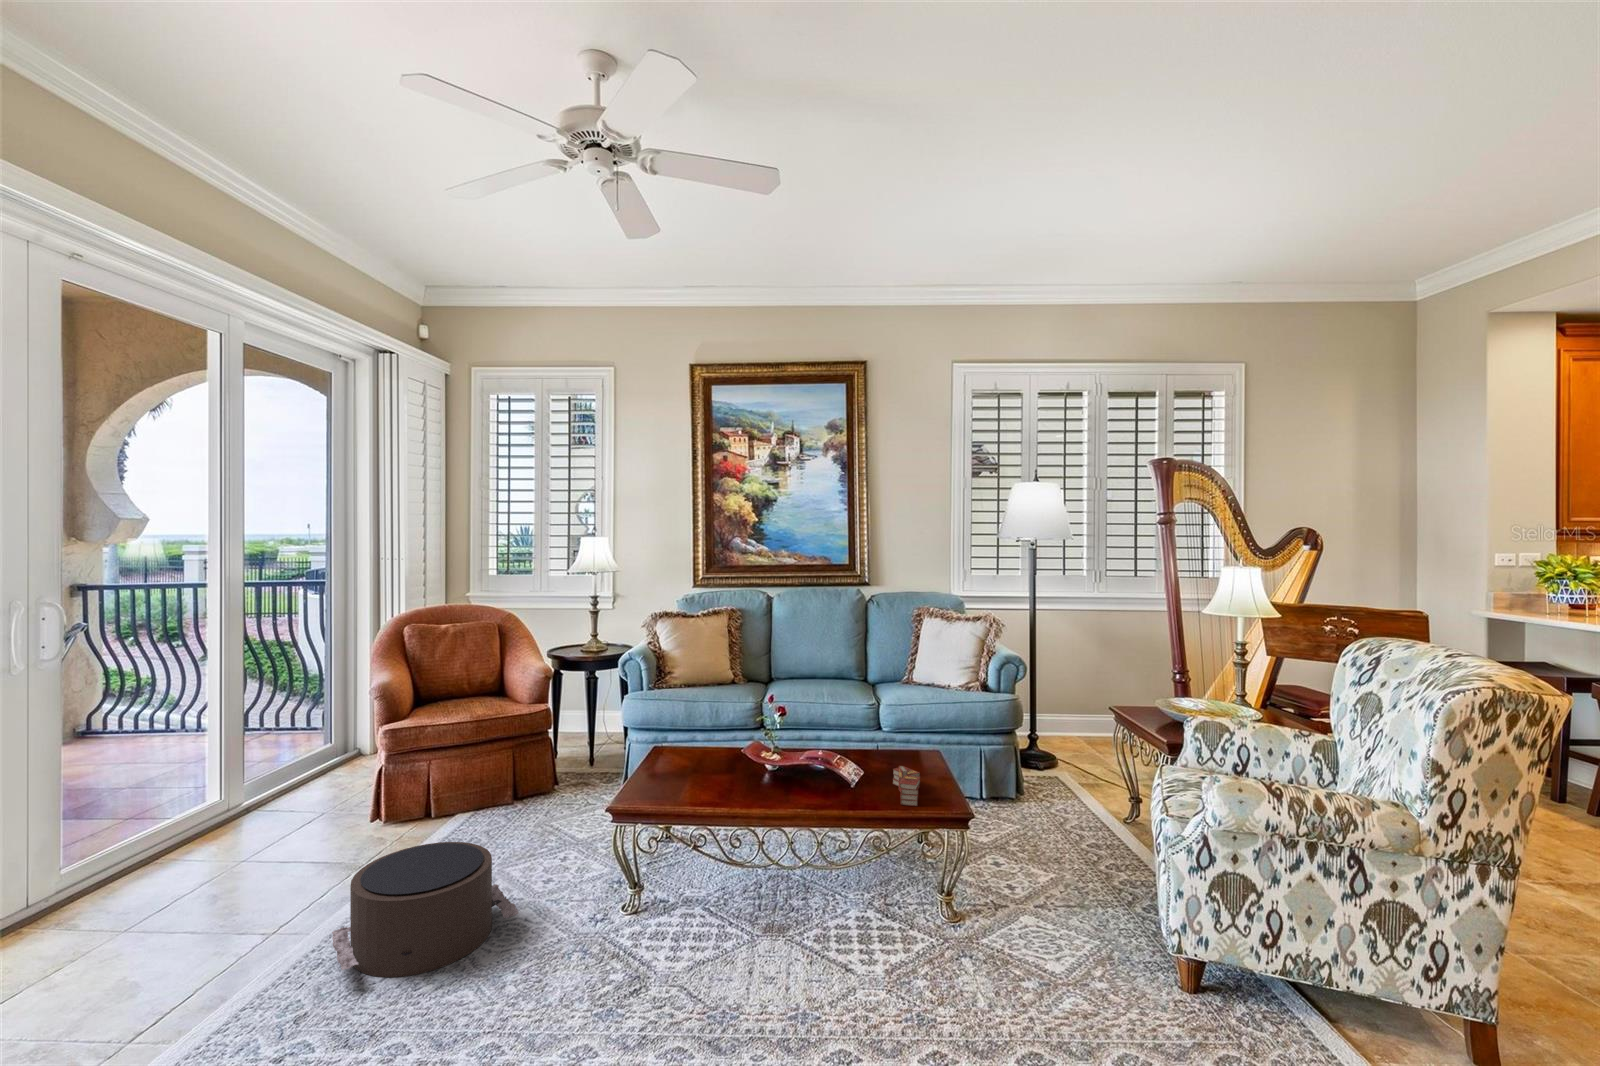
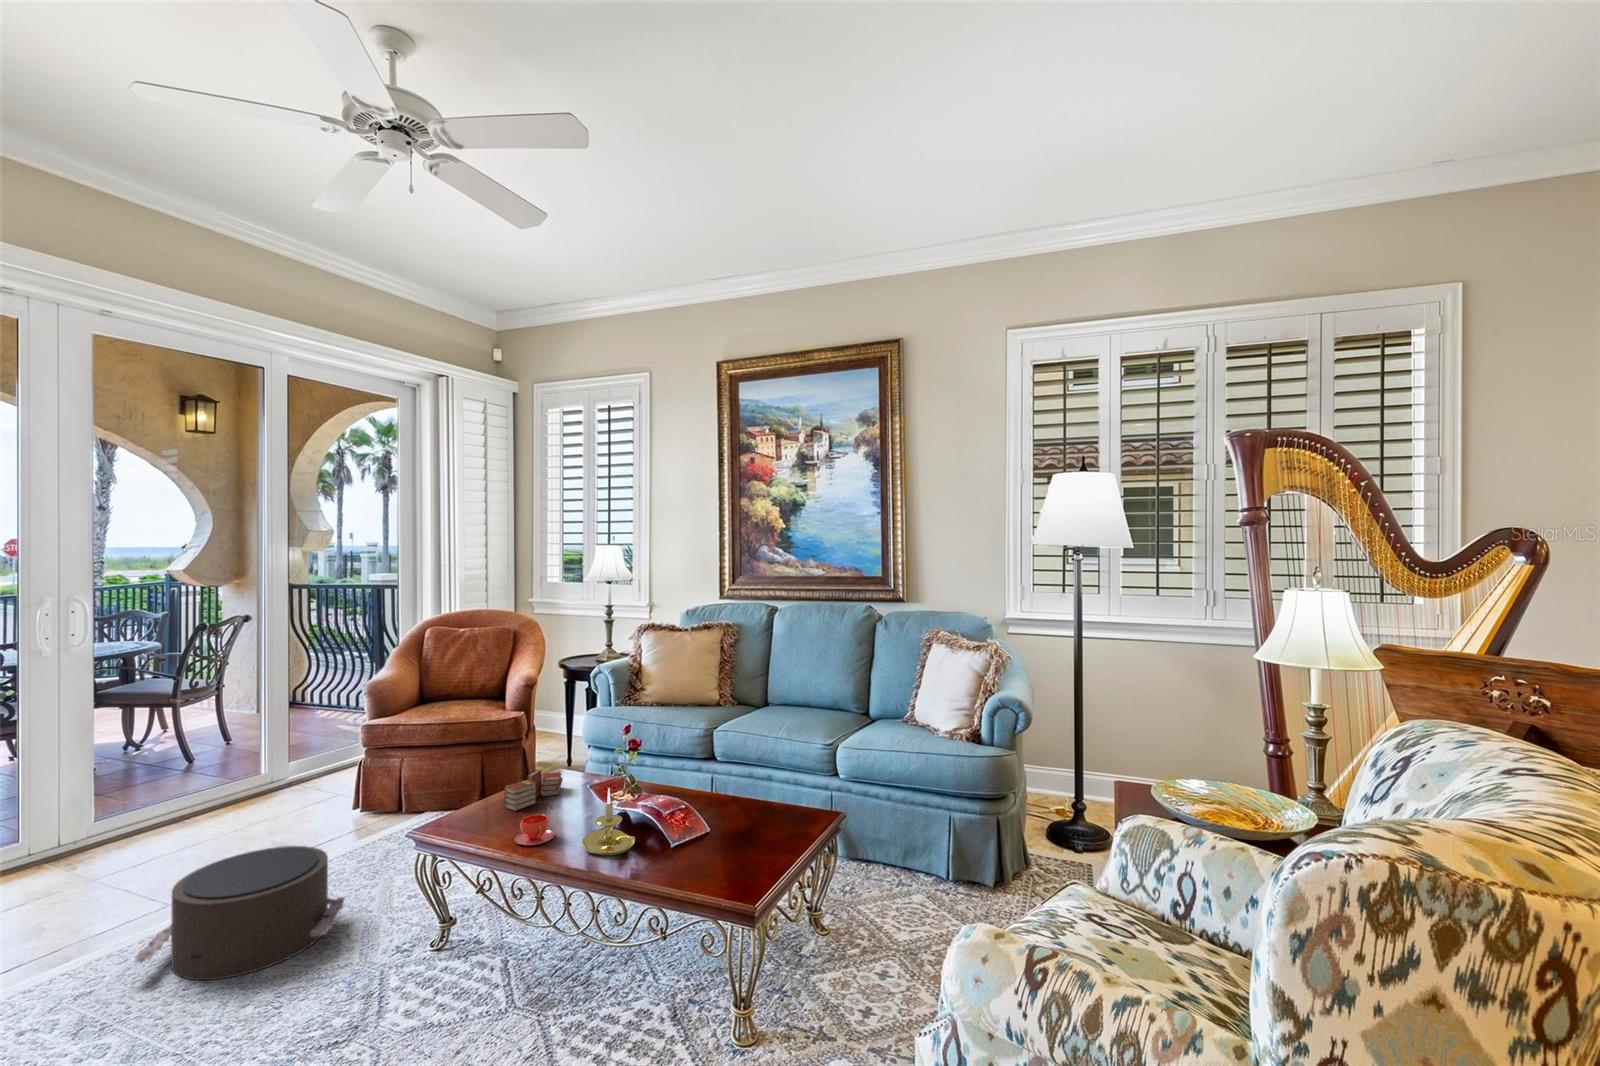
candle holder: none [778,743,833,798] -> present [582,788,635,856]
book: present [893,766,920,806] -> present [504,770,562,811]
teacup: none [717,774,749,799] -> present [515,814,555,845]

